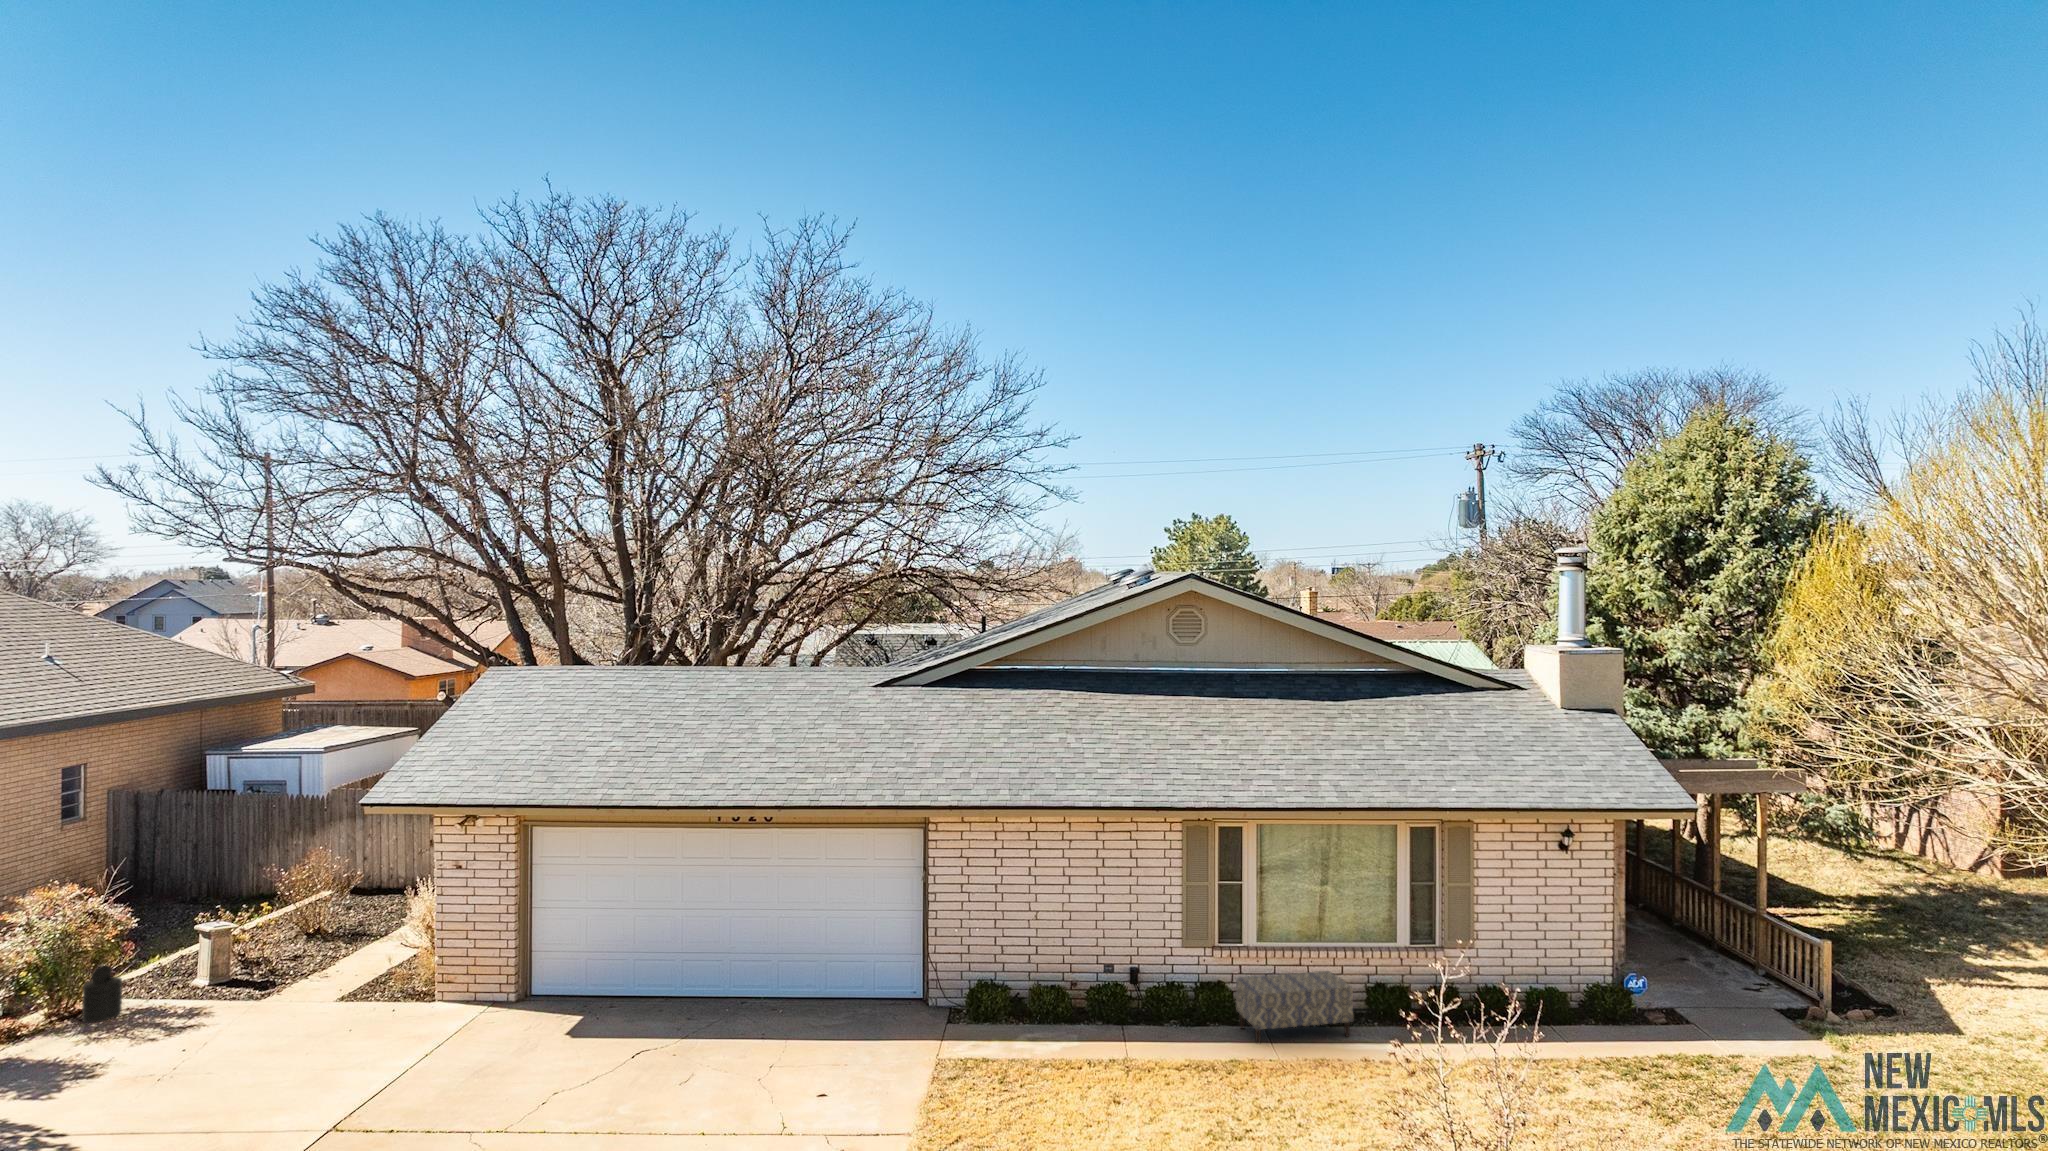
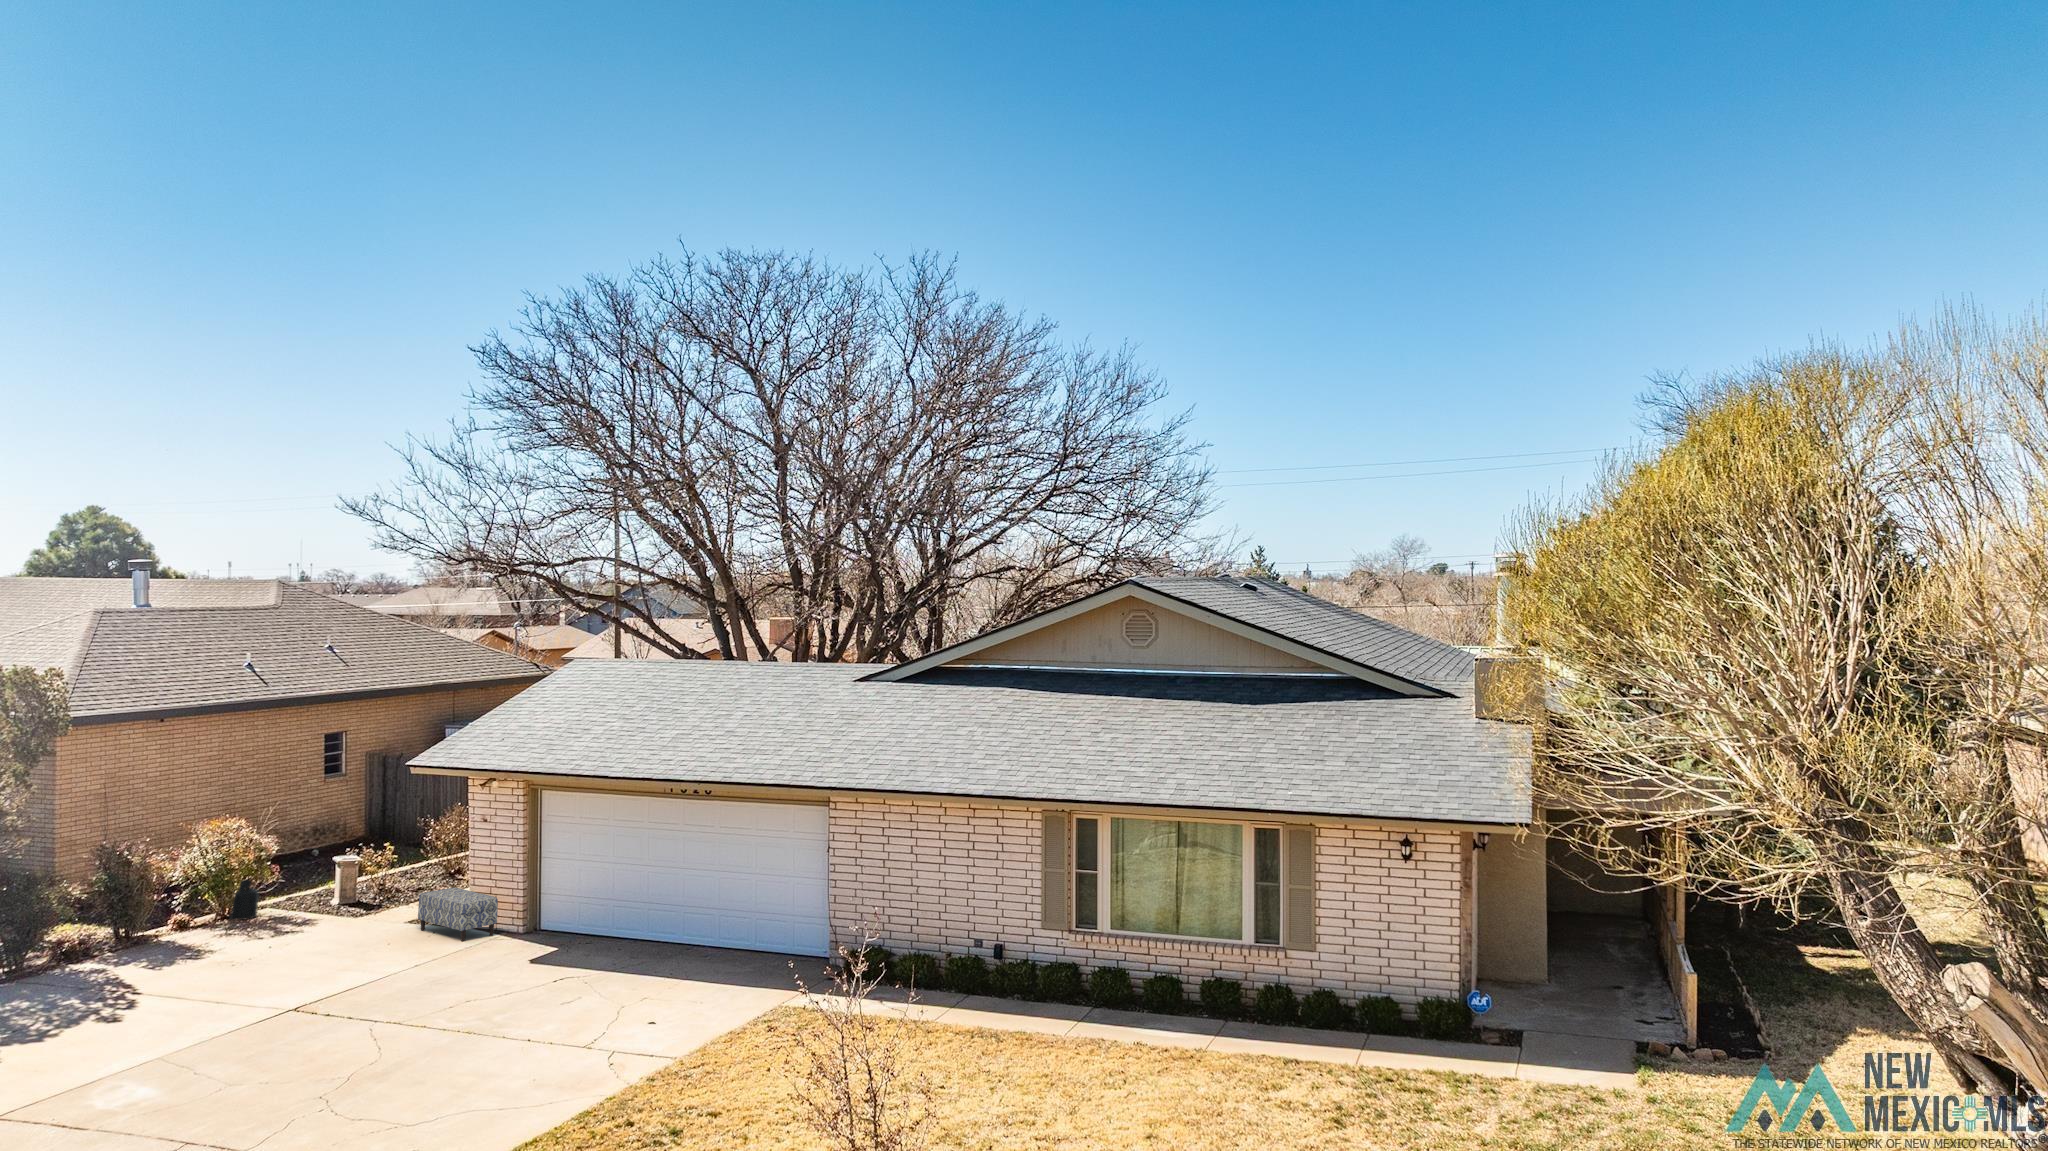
bench: present [1236,971,1353,1044] -> present [418,887,498,942]

